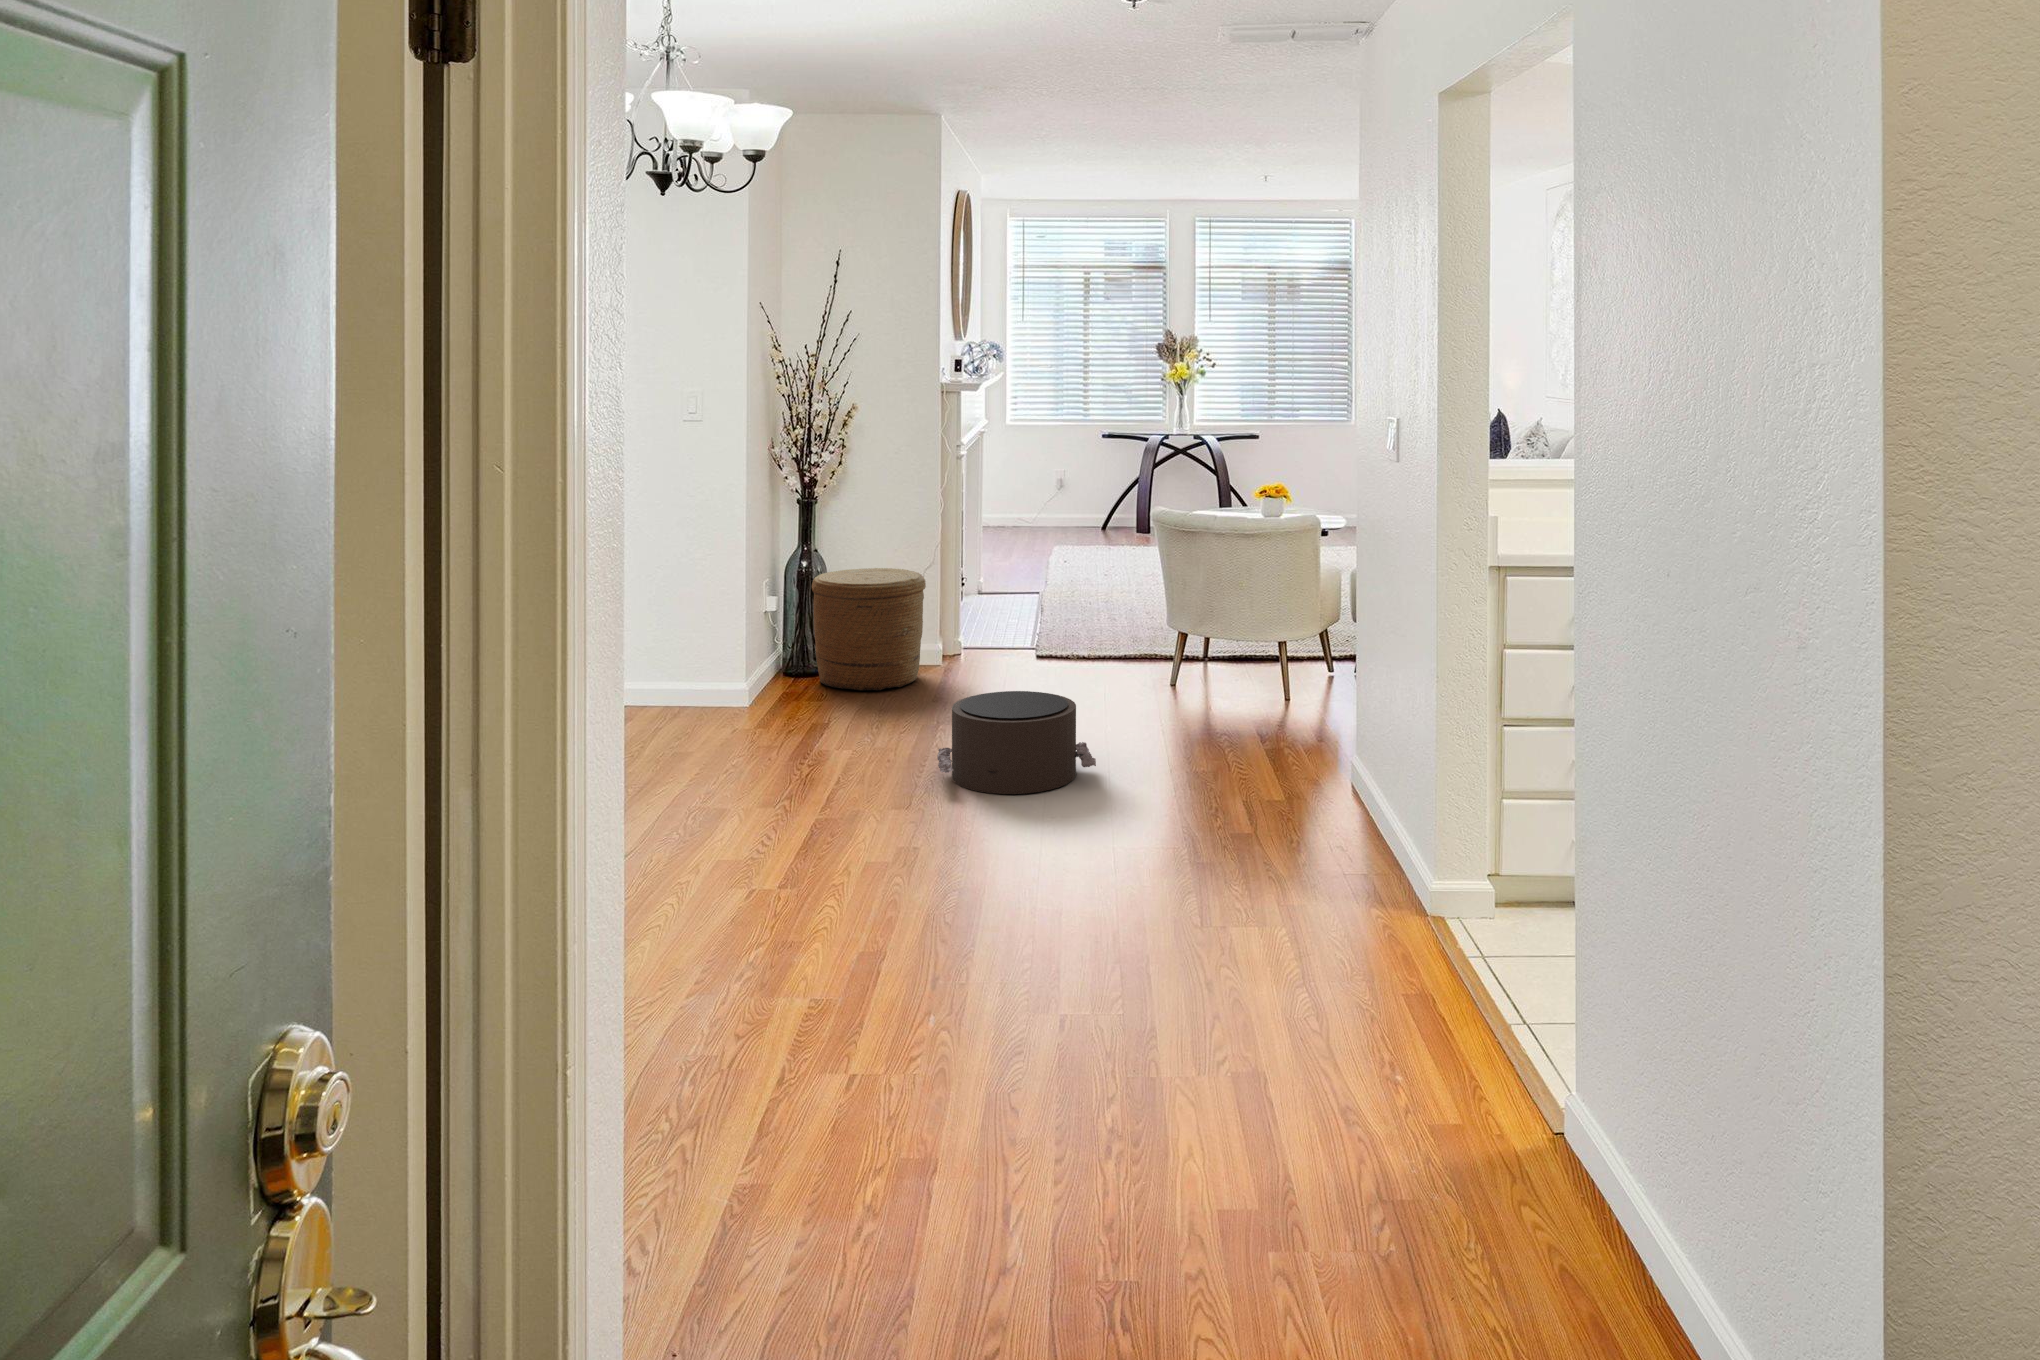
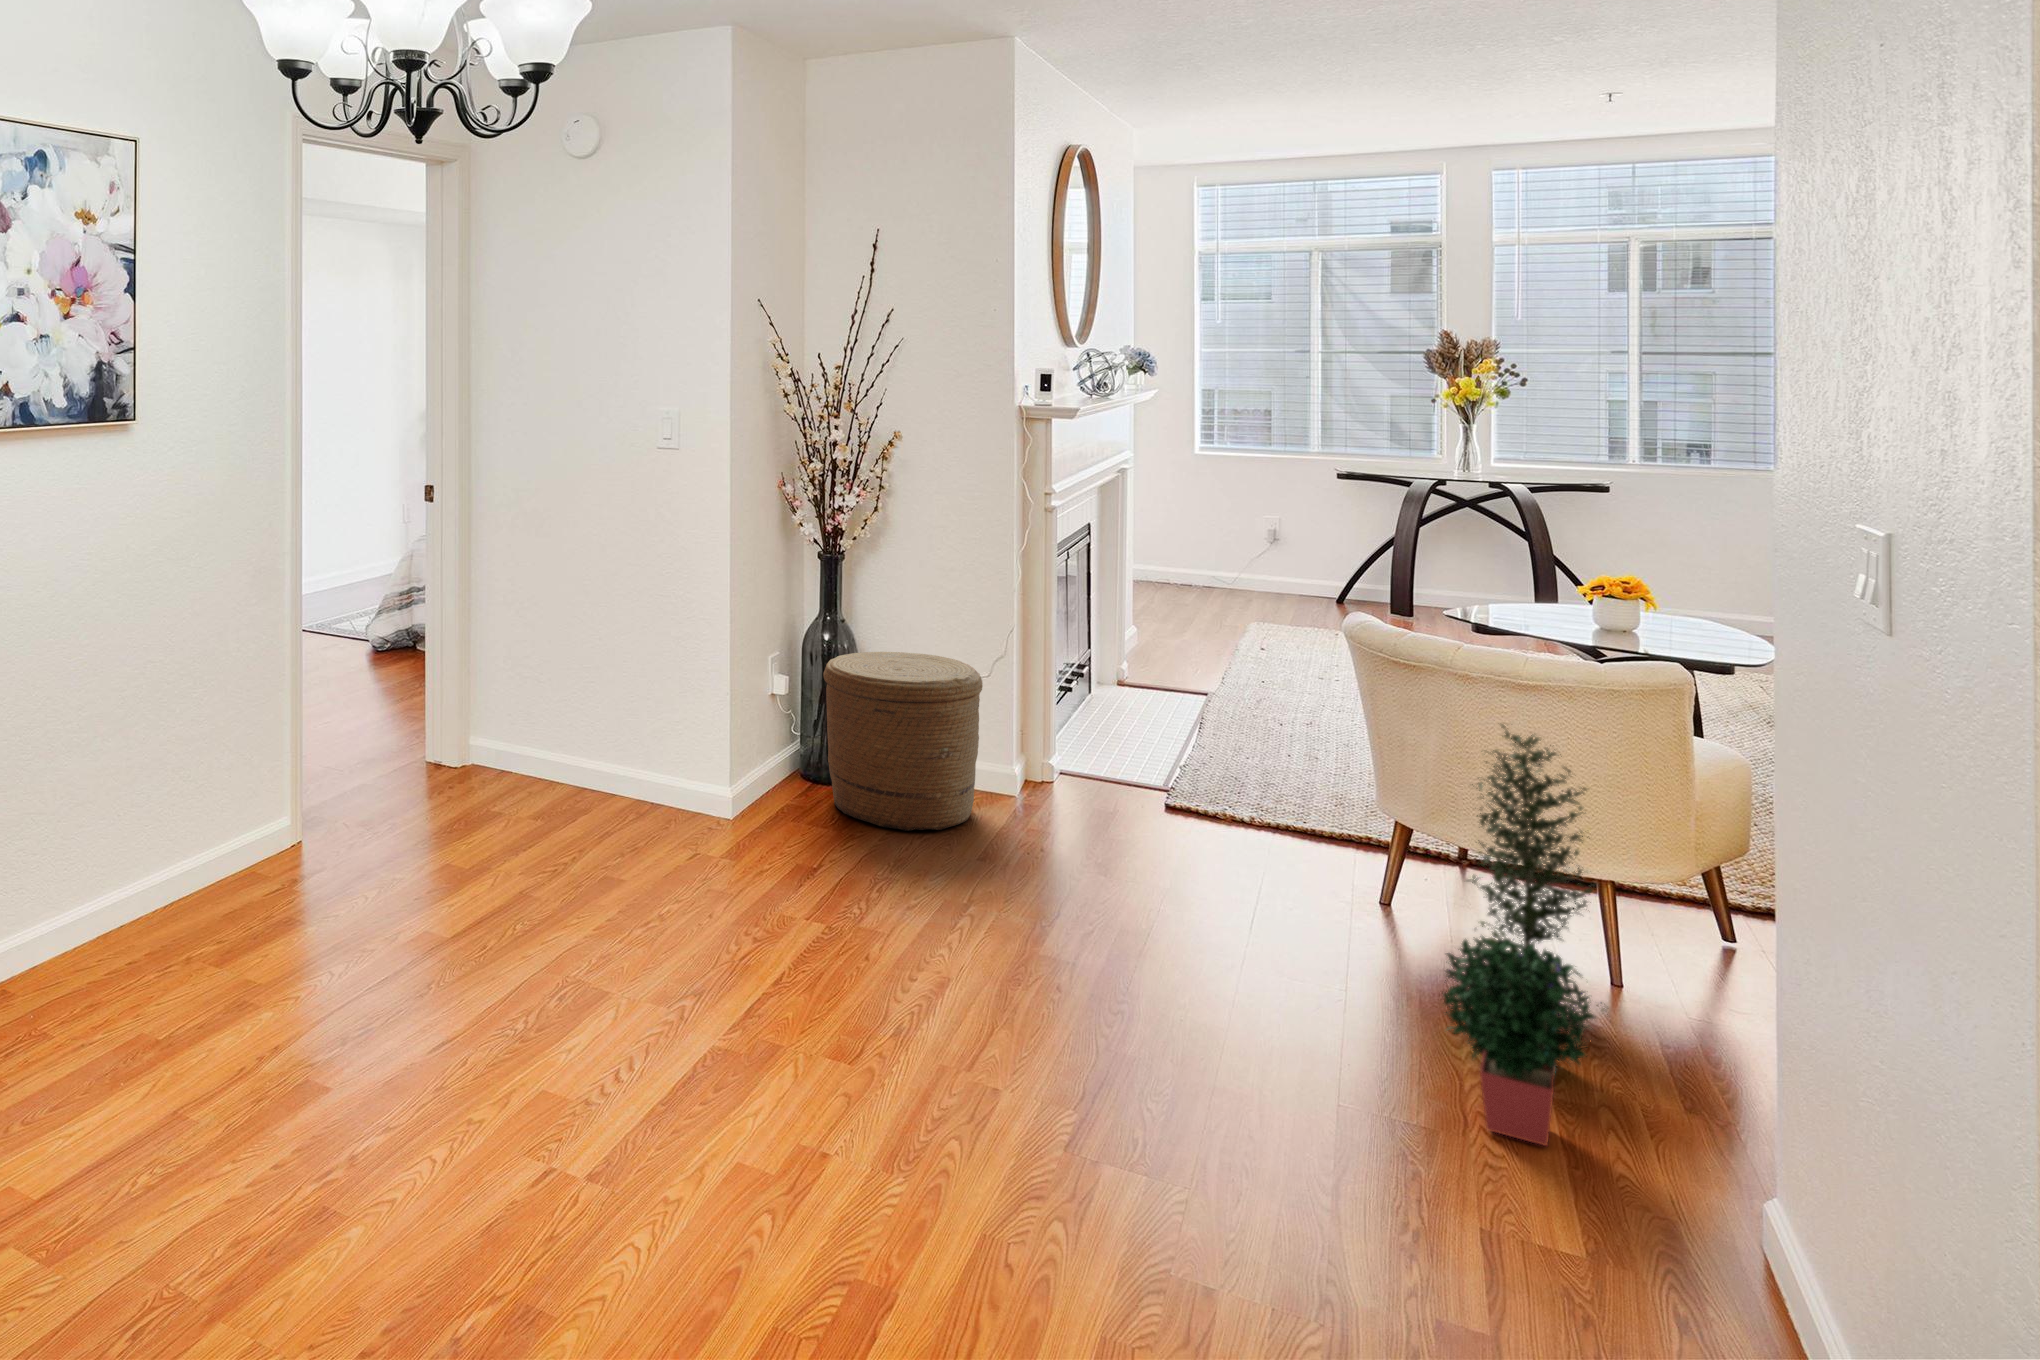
potted plant: none [1214,560,1288,768] -> present [1443,725,1604,1146]
pouf: present [937,691,1096,794] -> none [910,892,1187,1094]

